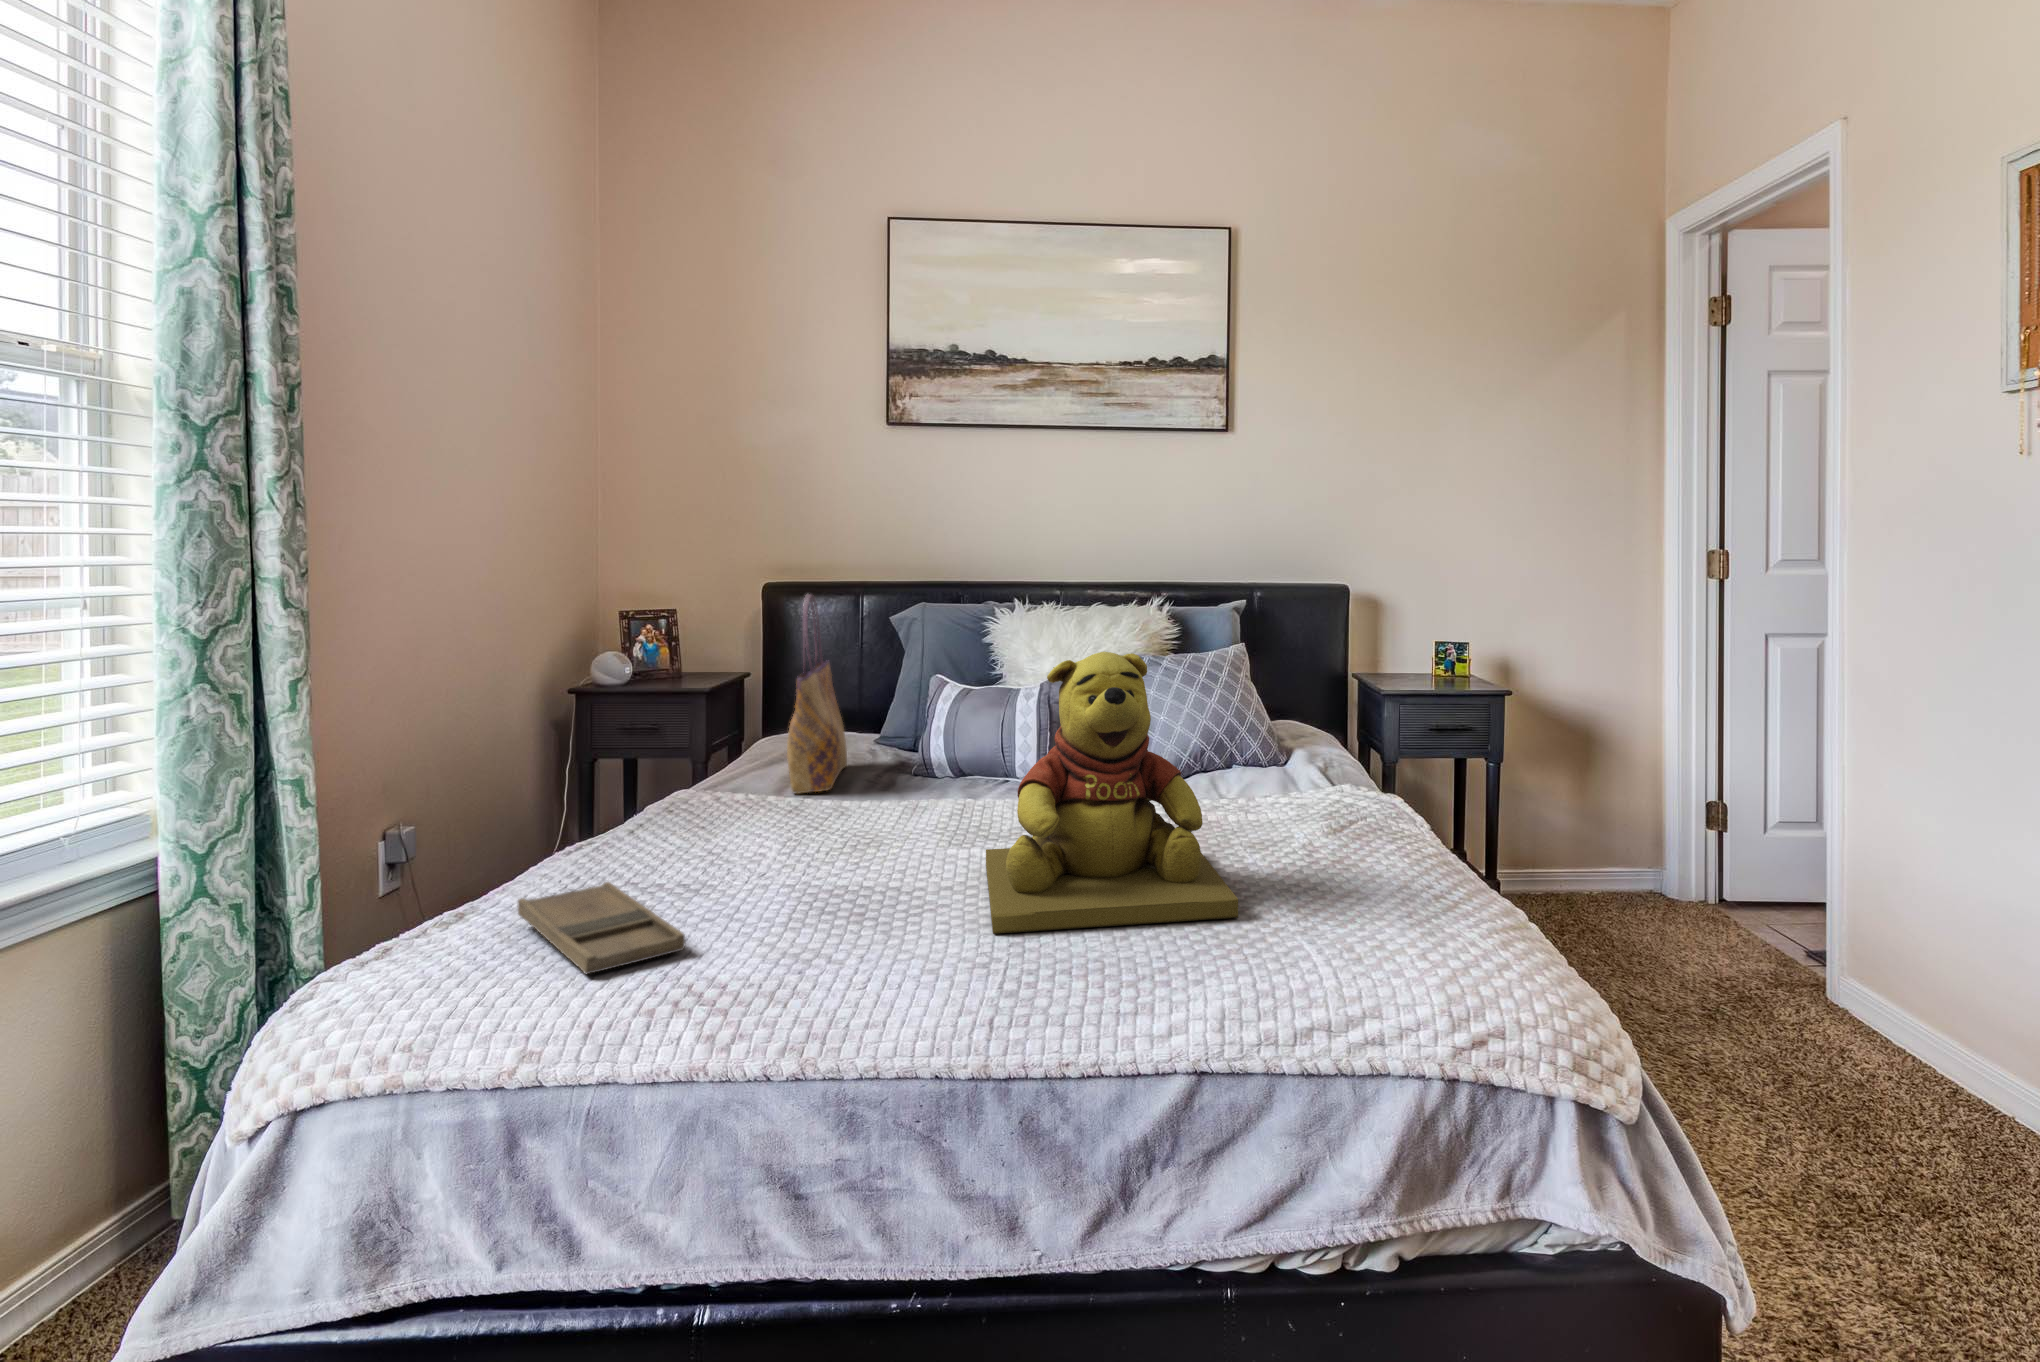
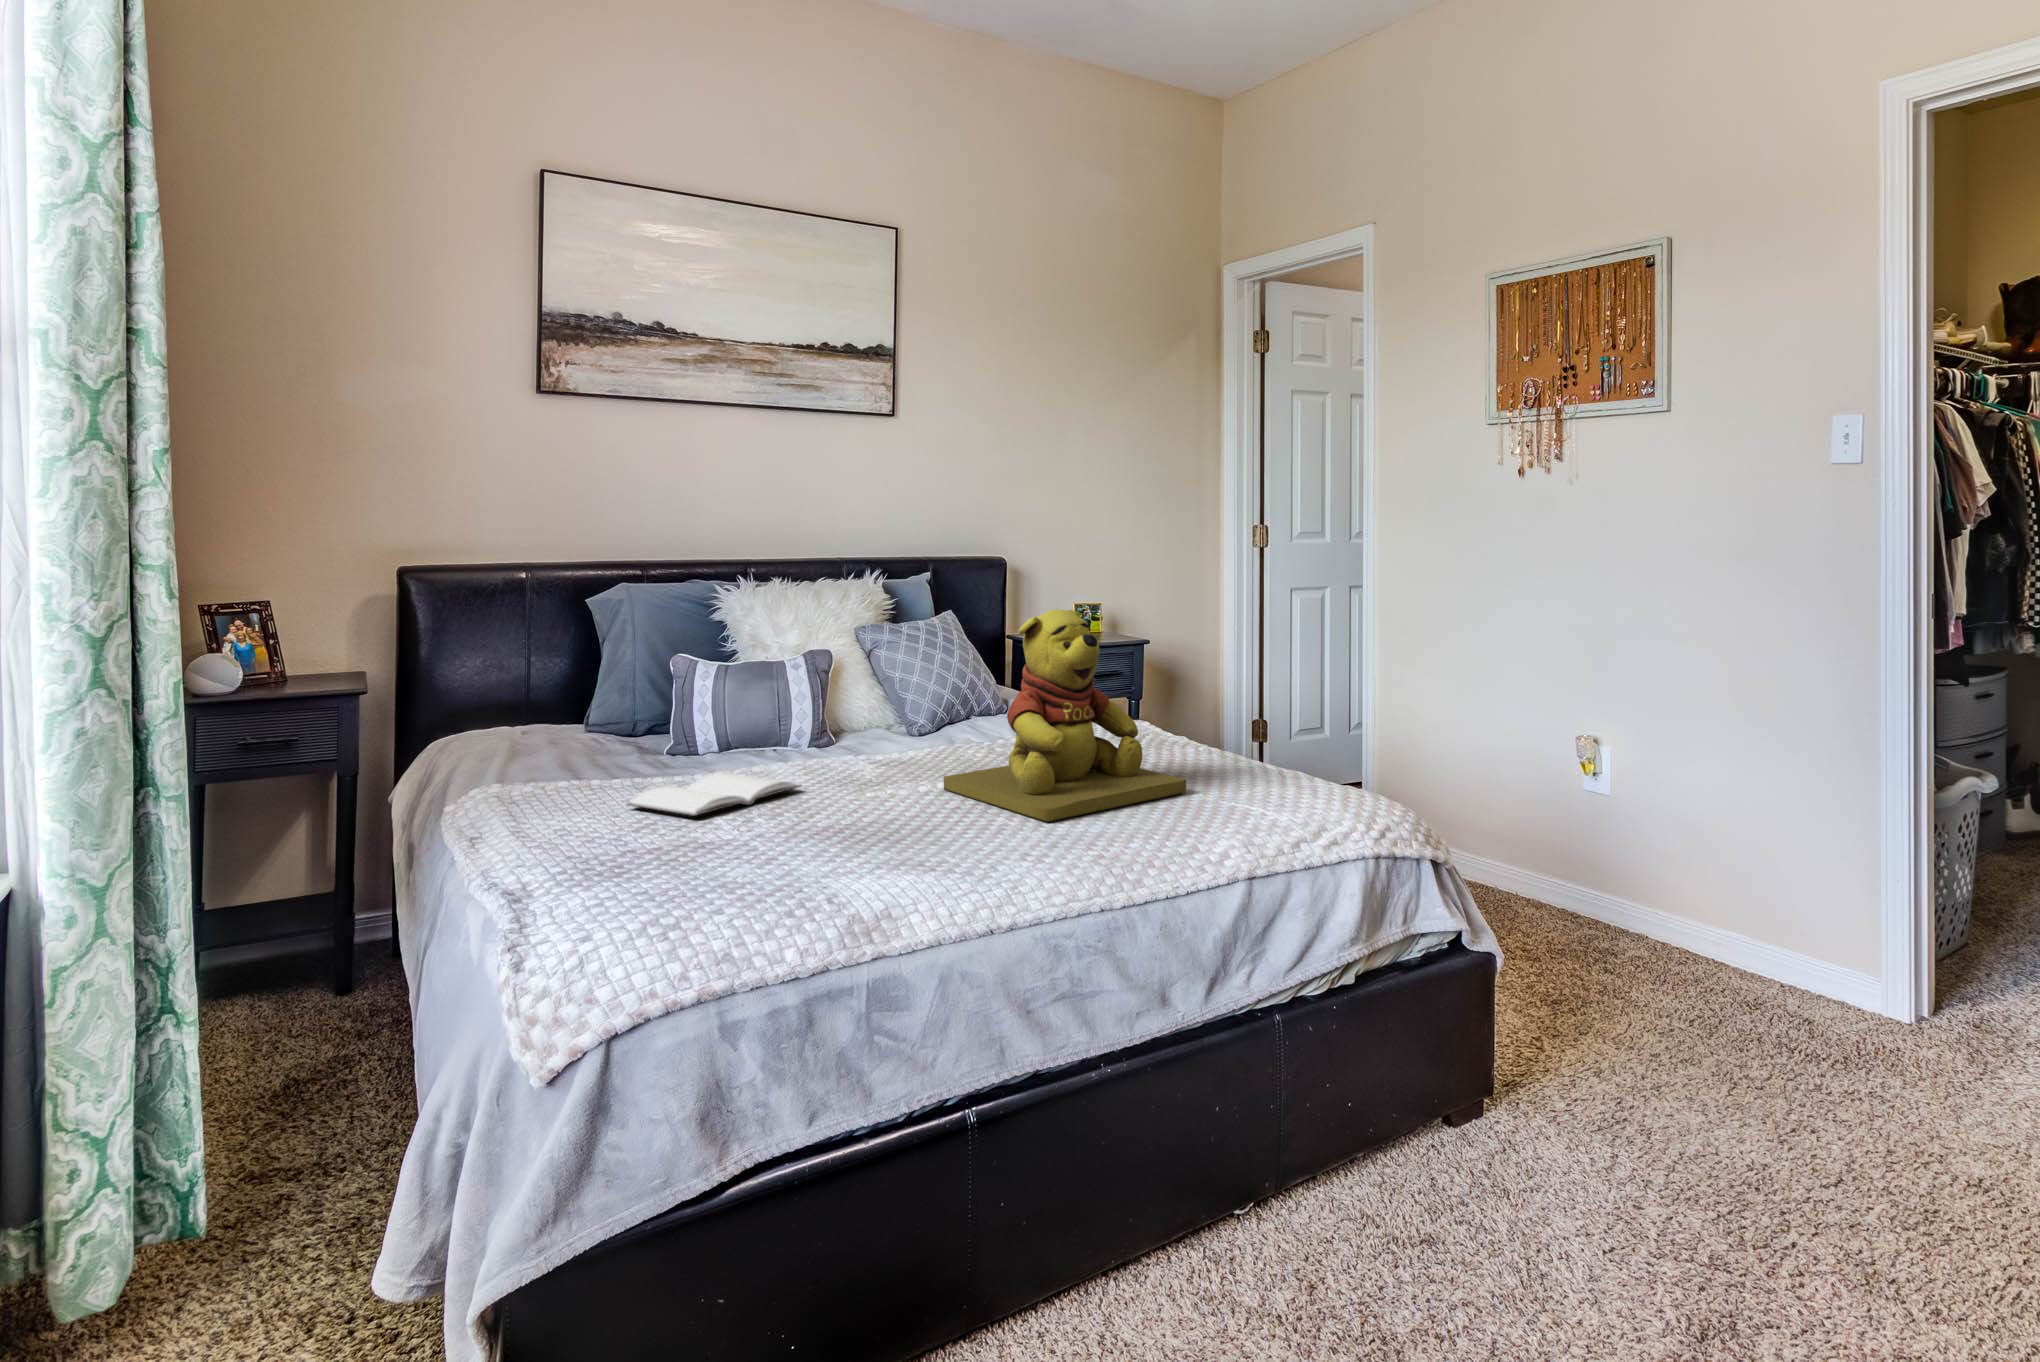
tote bag: present [787,594,847,794] -> none [592,572,674,765]
book: none [680,813,856,862] -> present [627,773,800,816]
tray: present [518,882,685,974] -> none [642,830,844,885]

